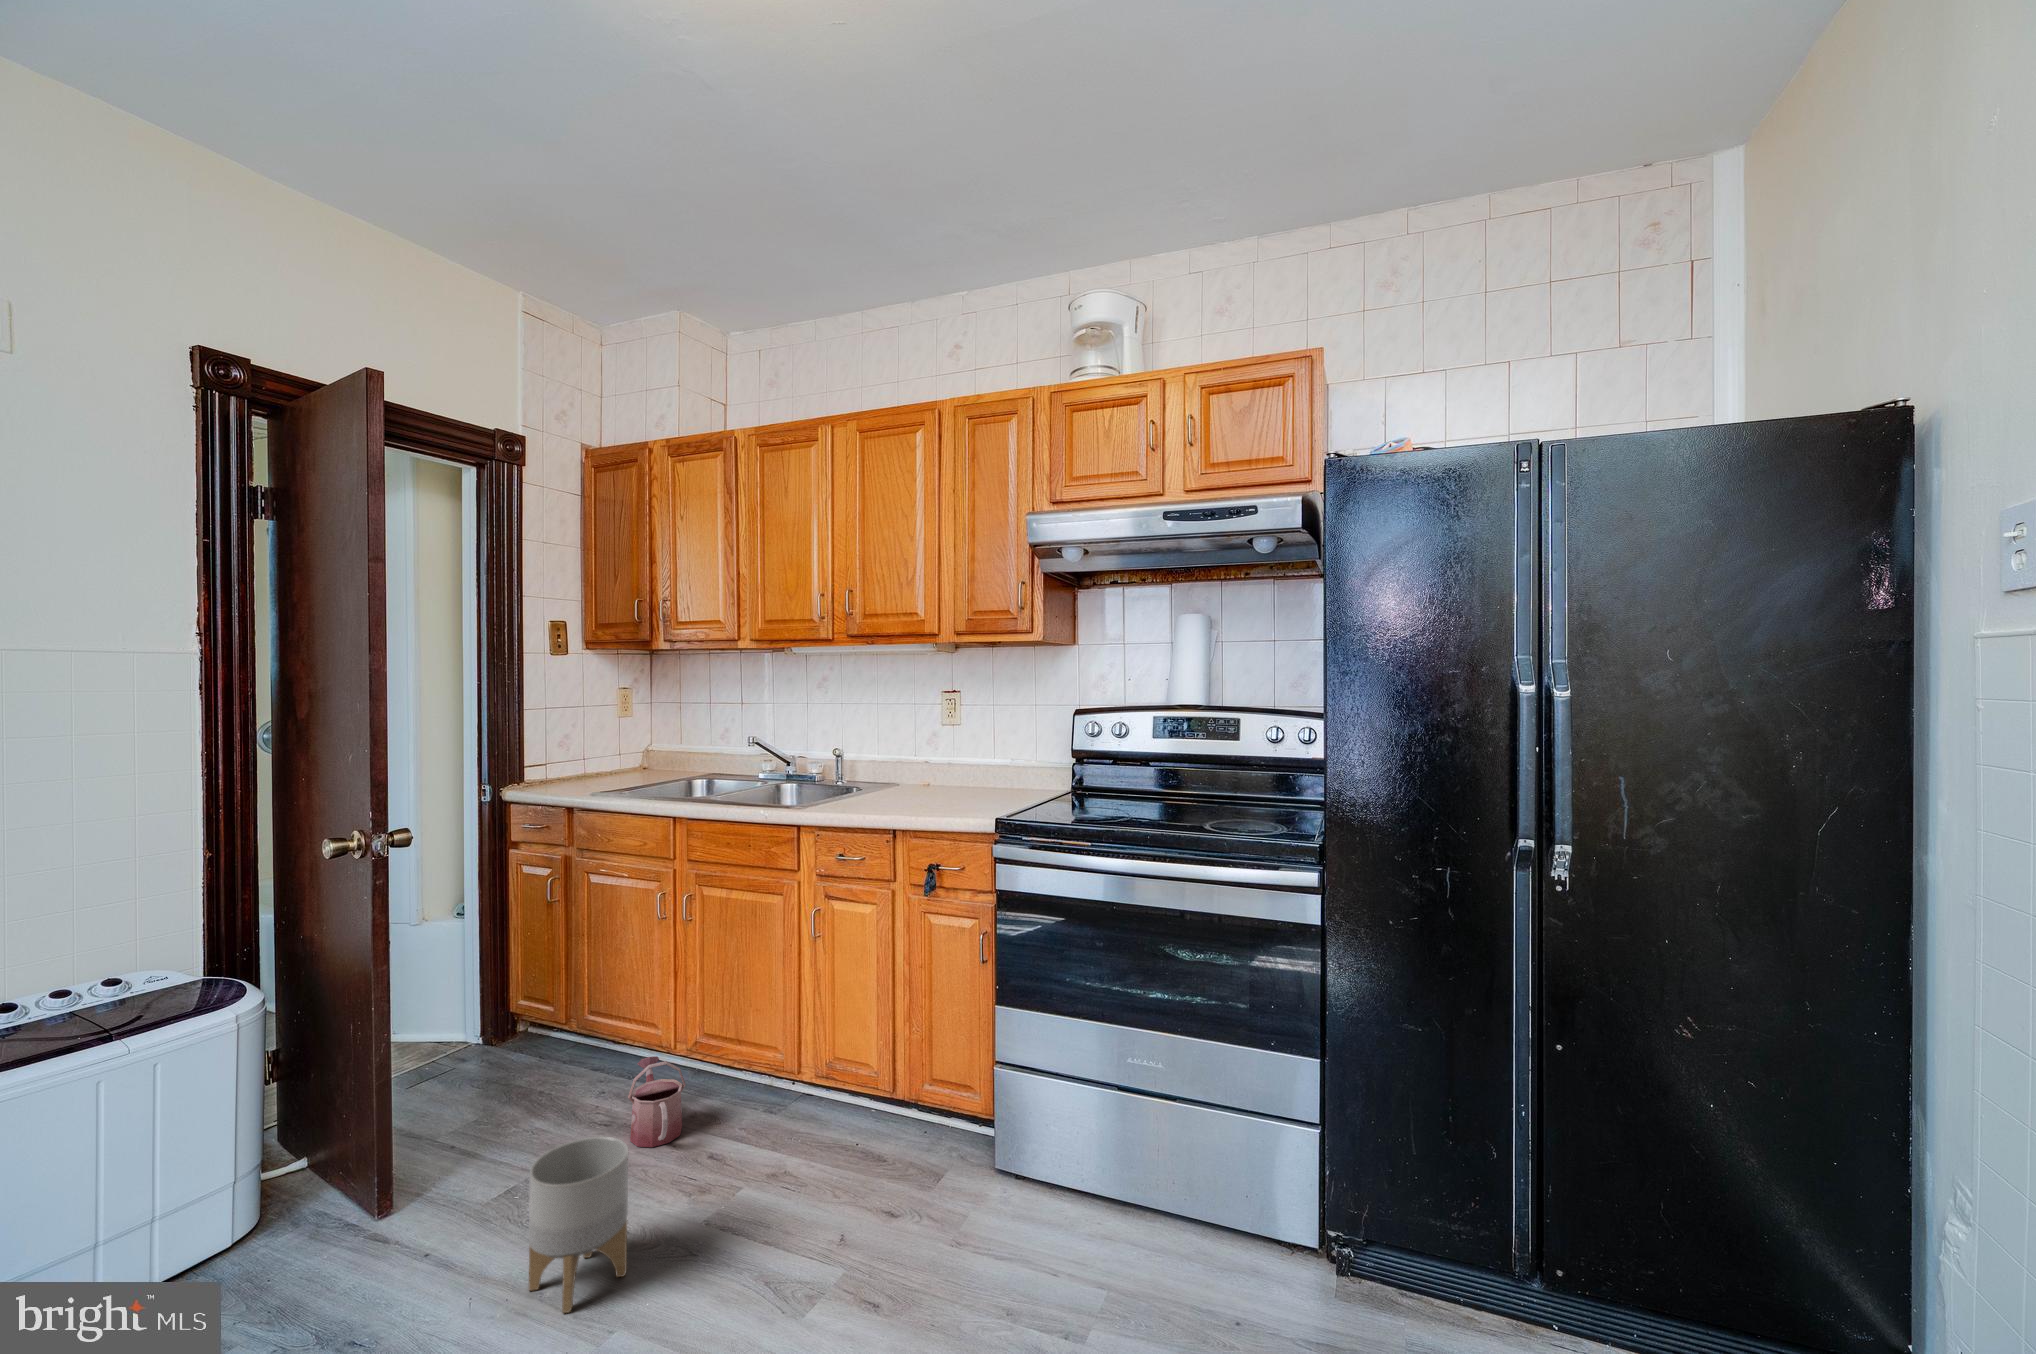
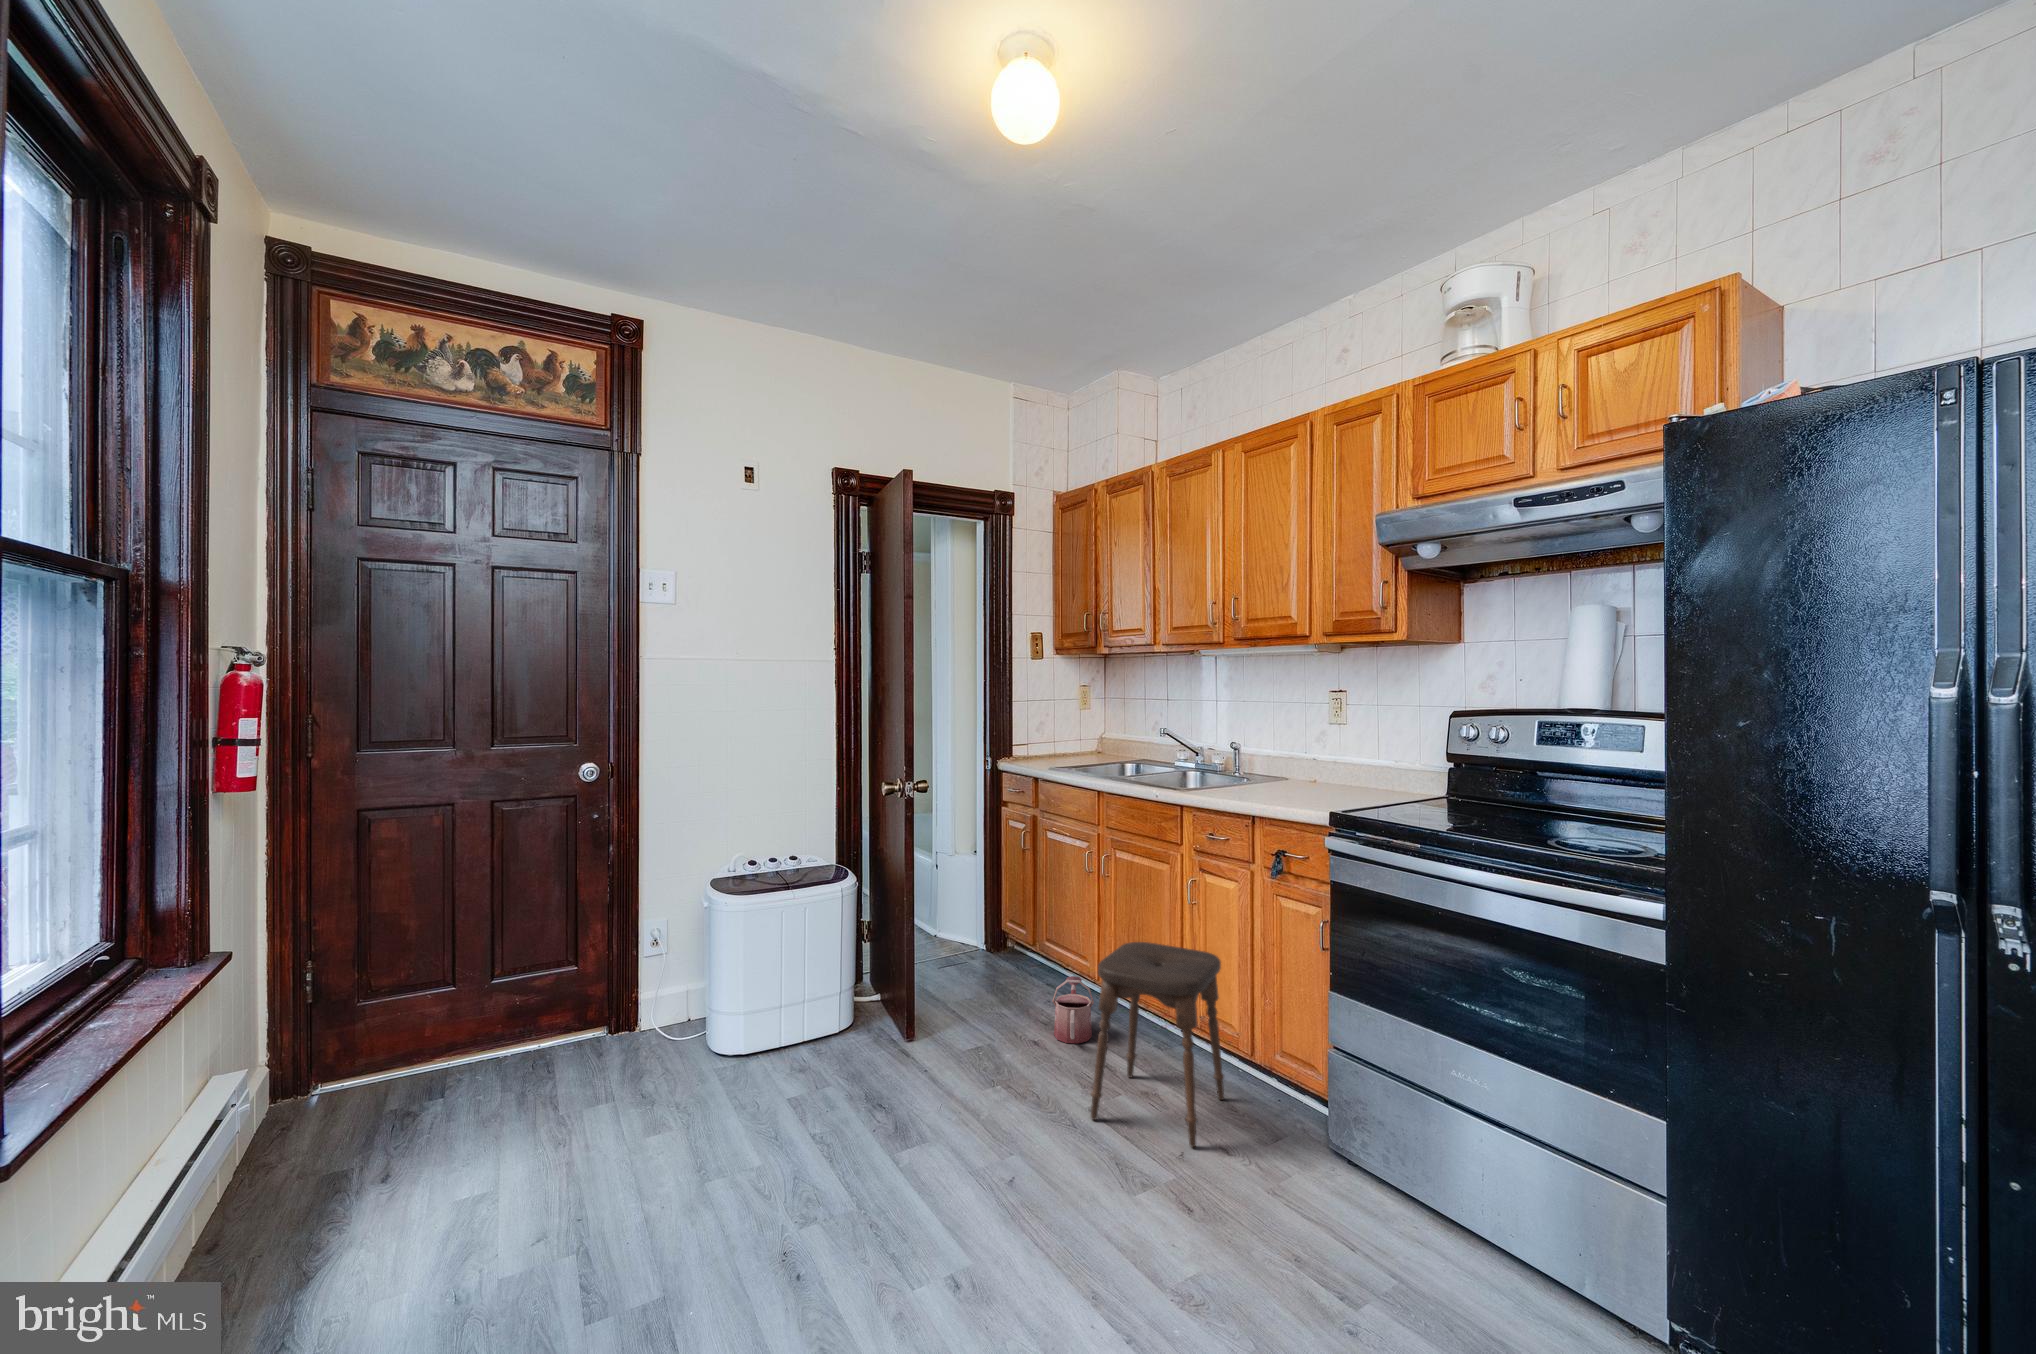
stool: none [726,992,872,1240] -> present [1091,942,1224,1147]
planter: present [529,1136,629,1313] -> none [960,1011,1023,1125]

